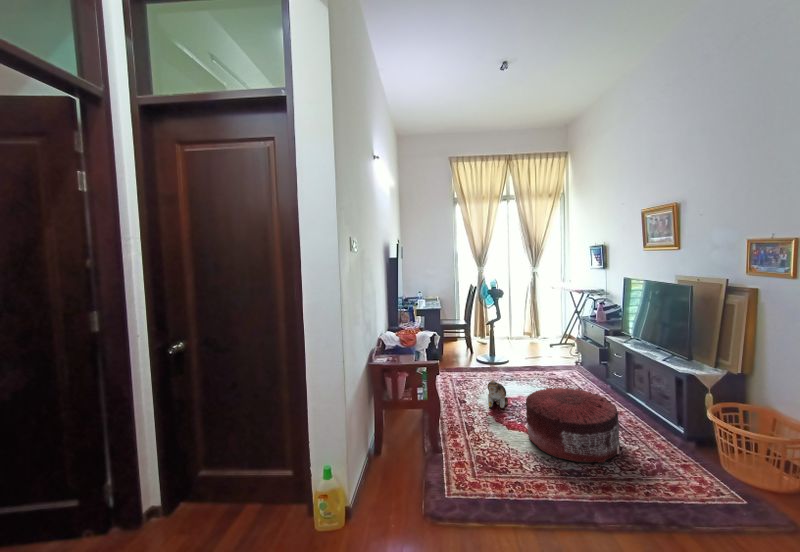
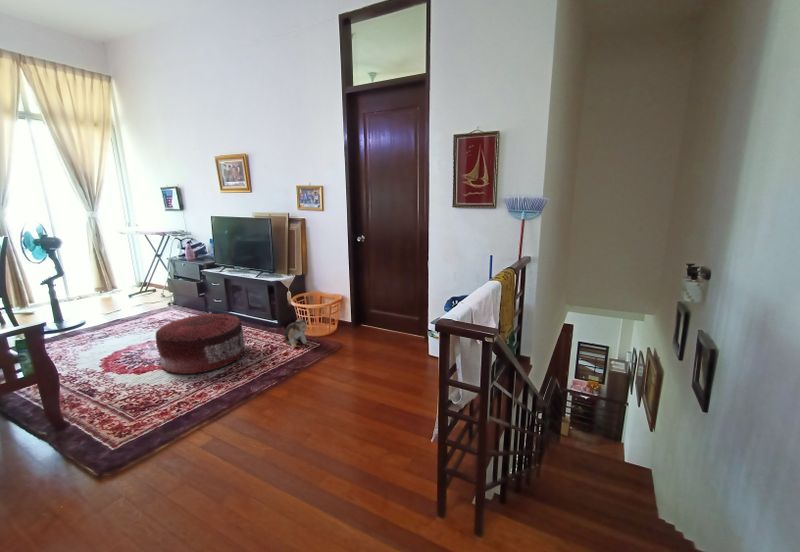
plush toy: present [486,380,508,408] -> present [284,319,308,347]

